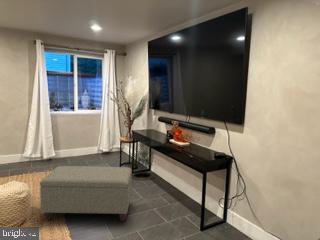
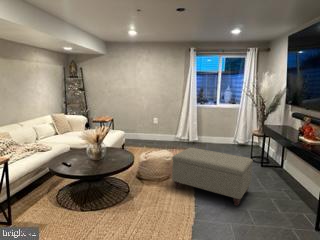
potted tree: present [130,143,153,180] -> none [257,134,287,175]

